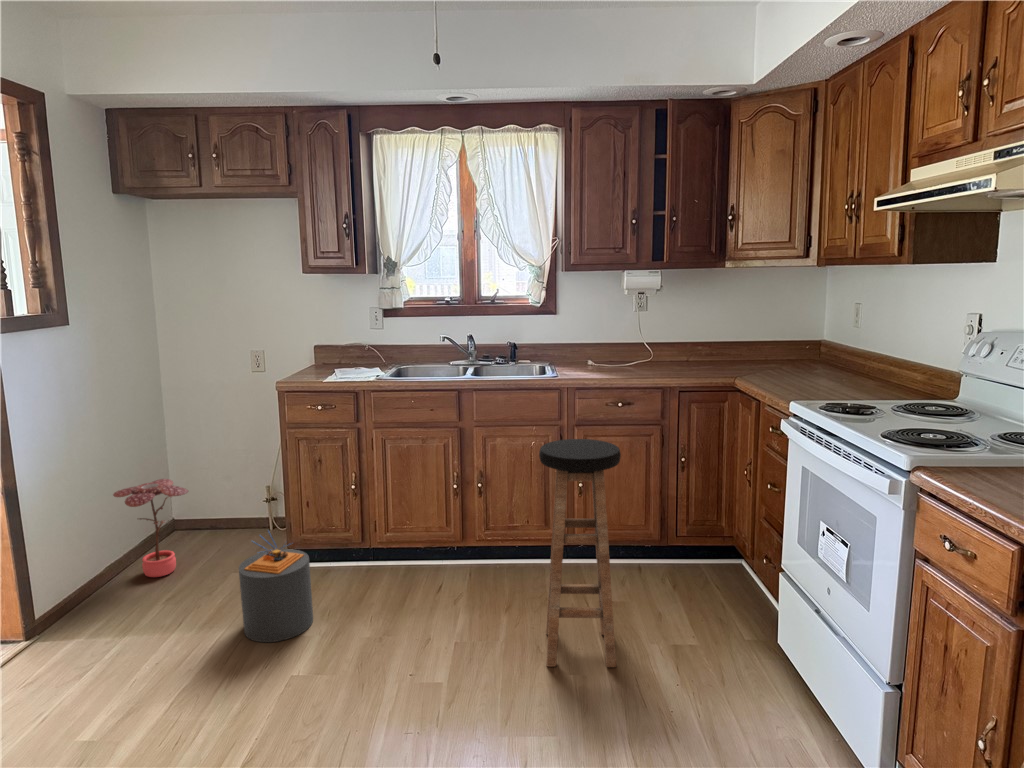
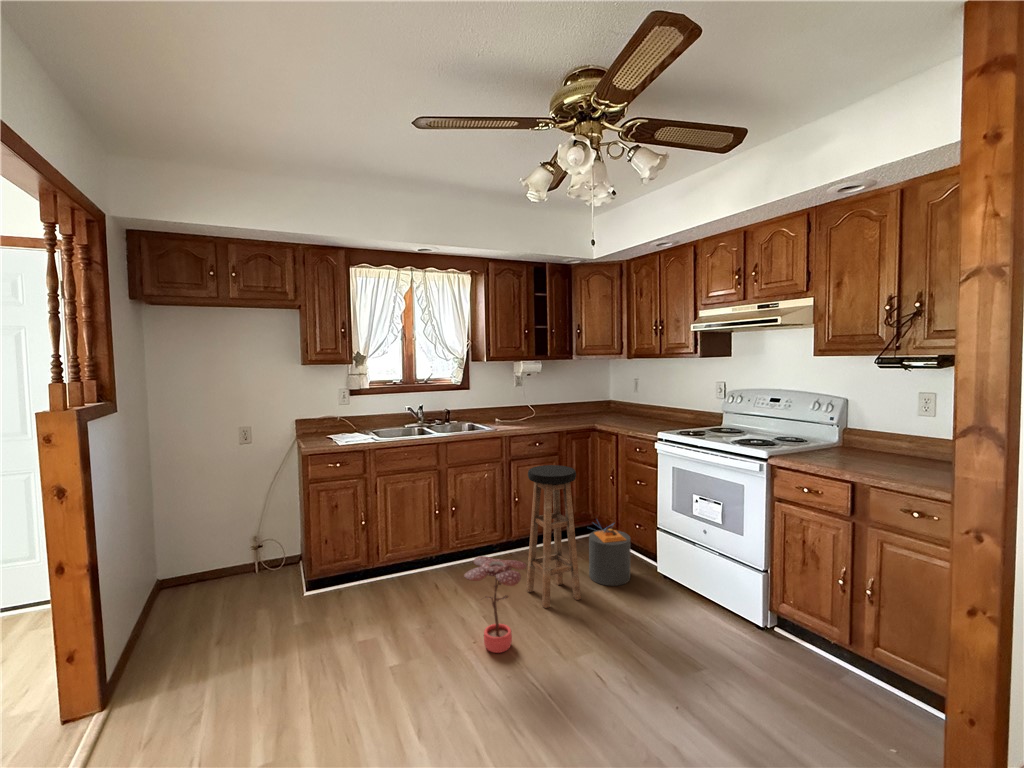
potted plant: present [113,479,188,577] -> present [464,556,527,653]
trash can: present [239,531,313,642] -> present [589,524,630,586]

